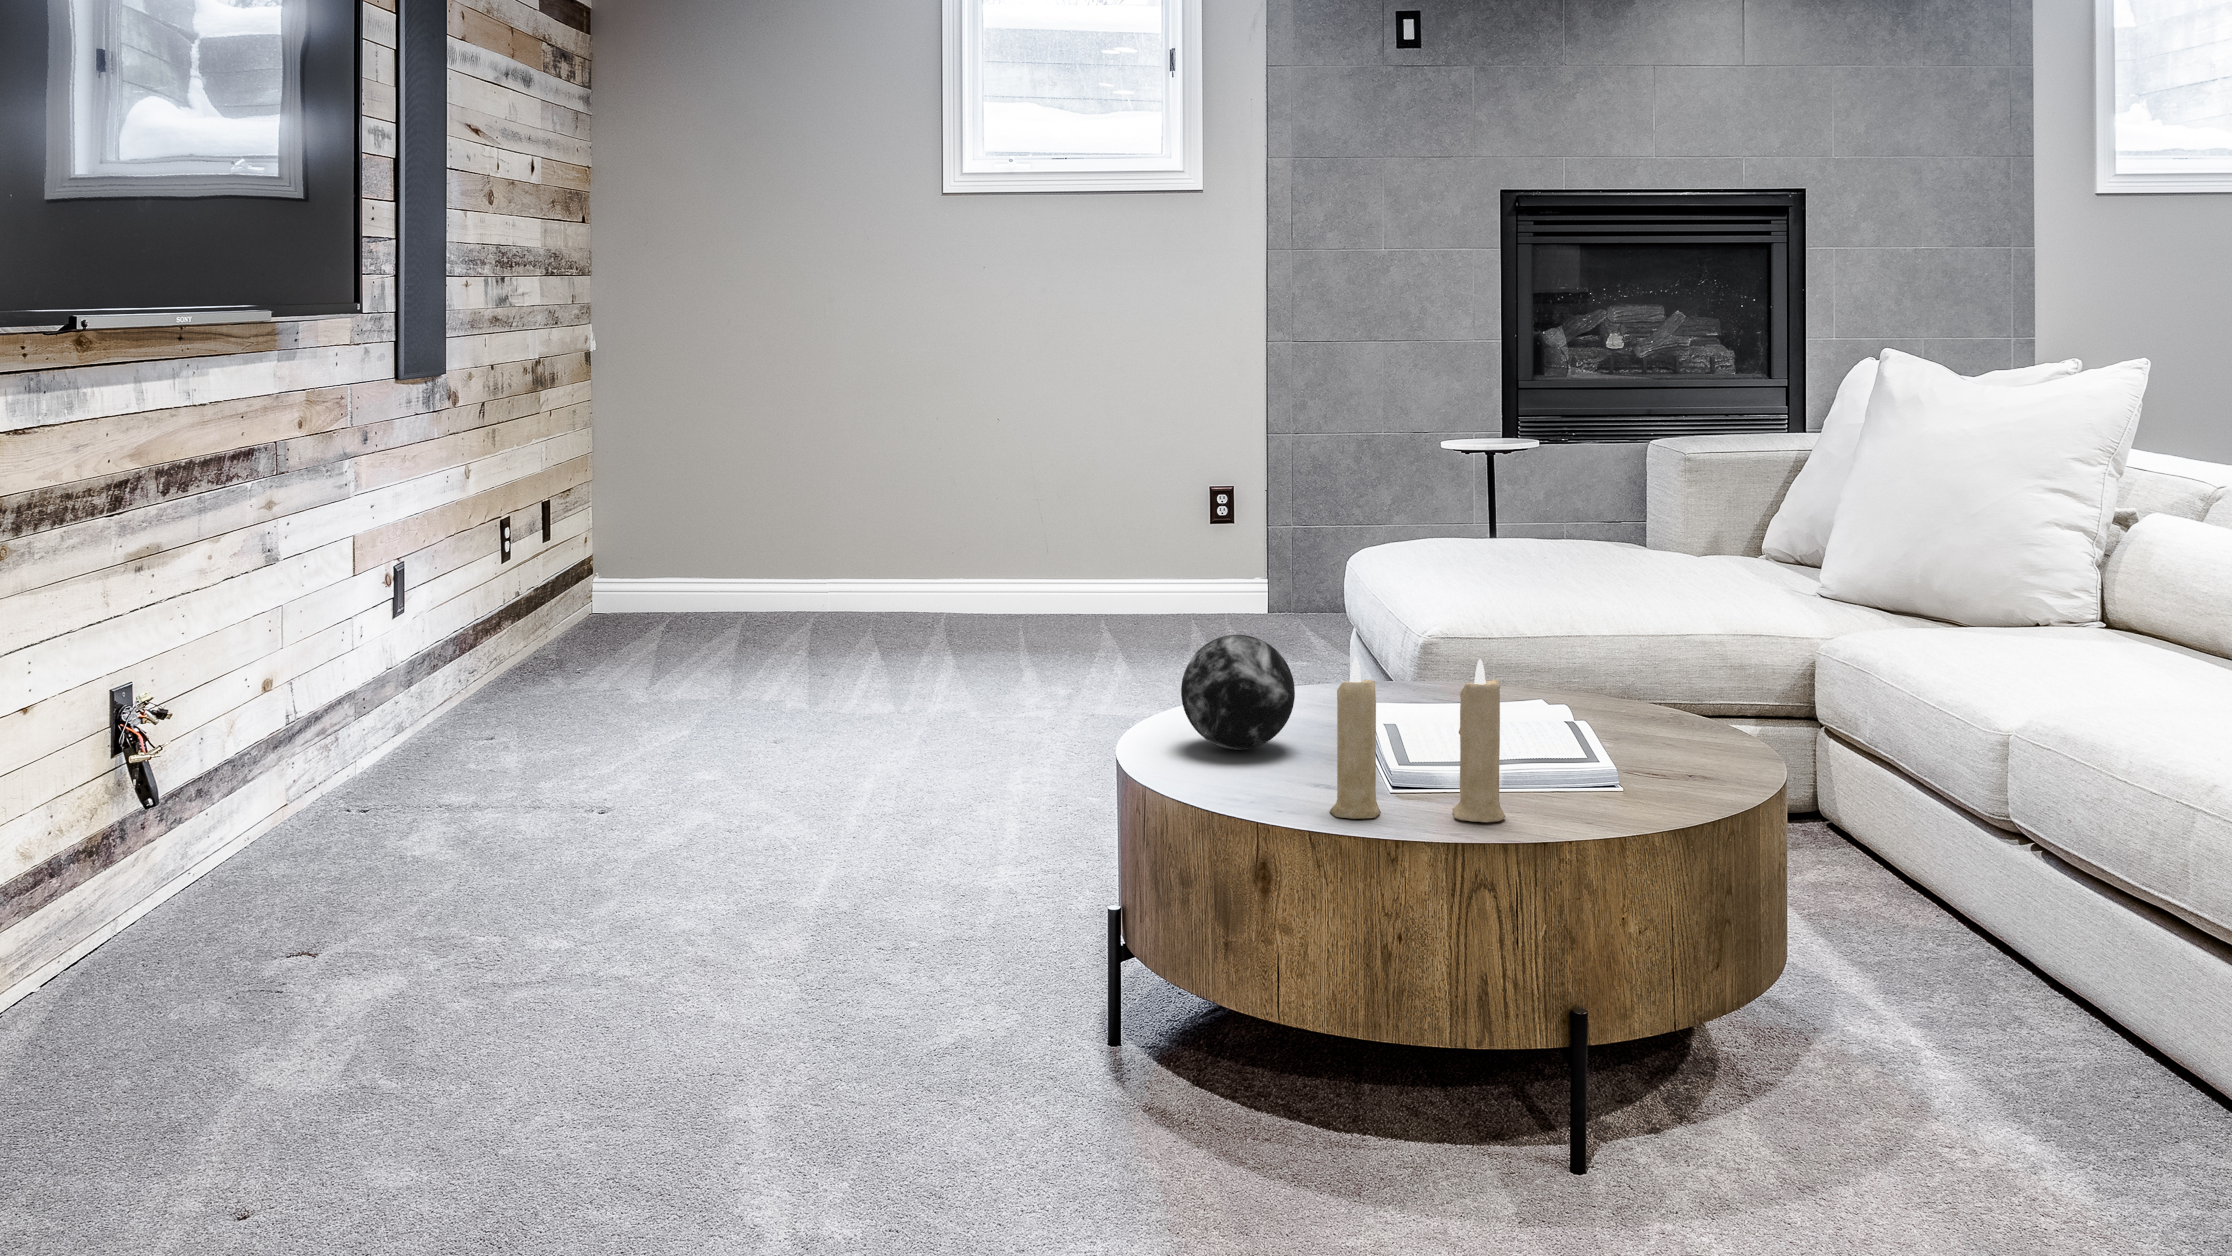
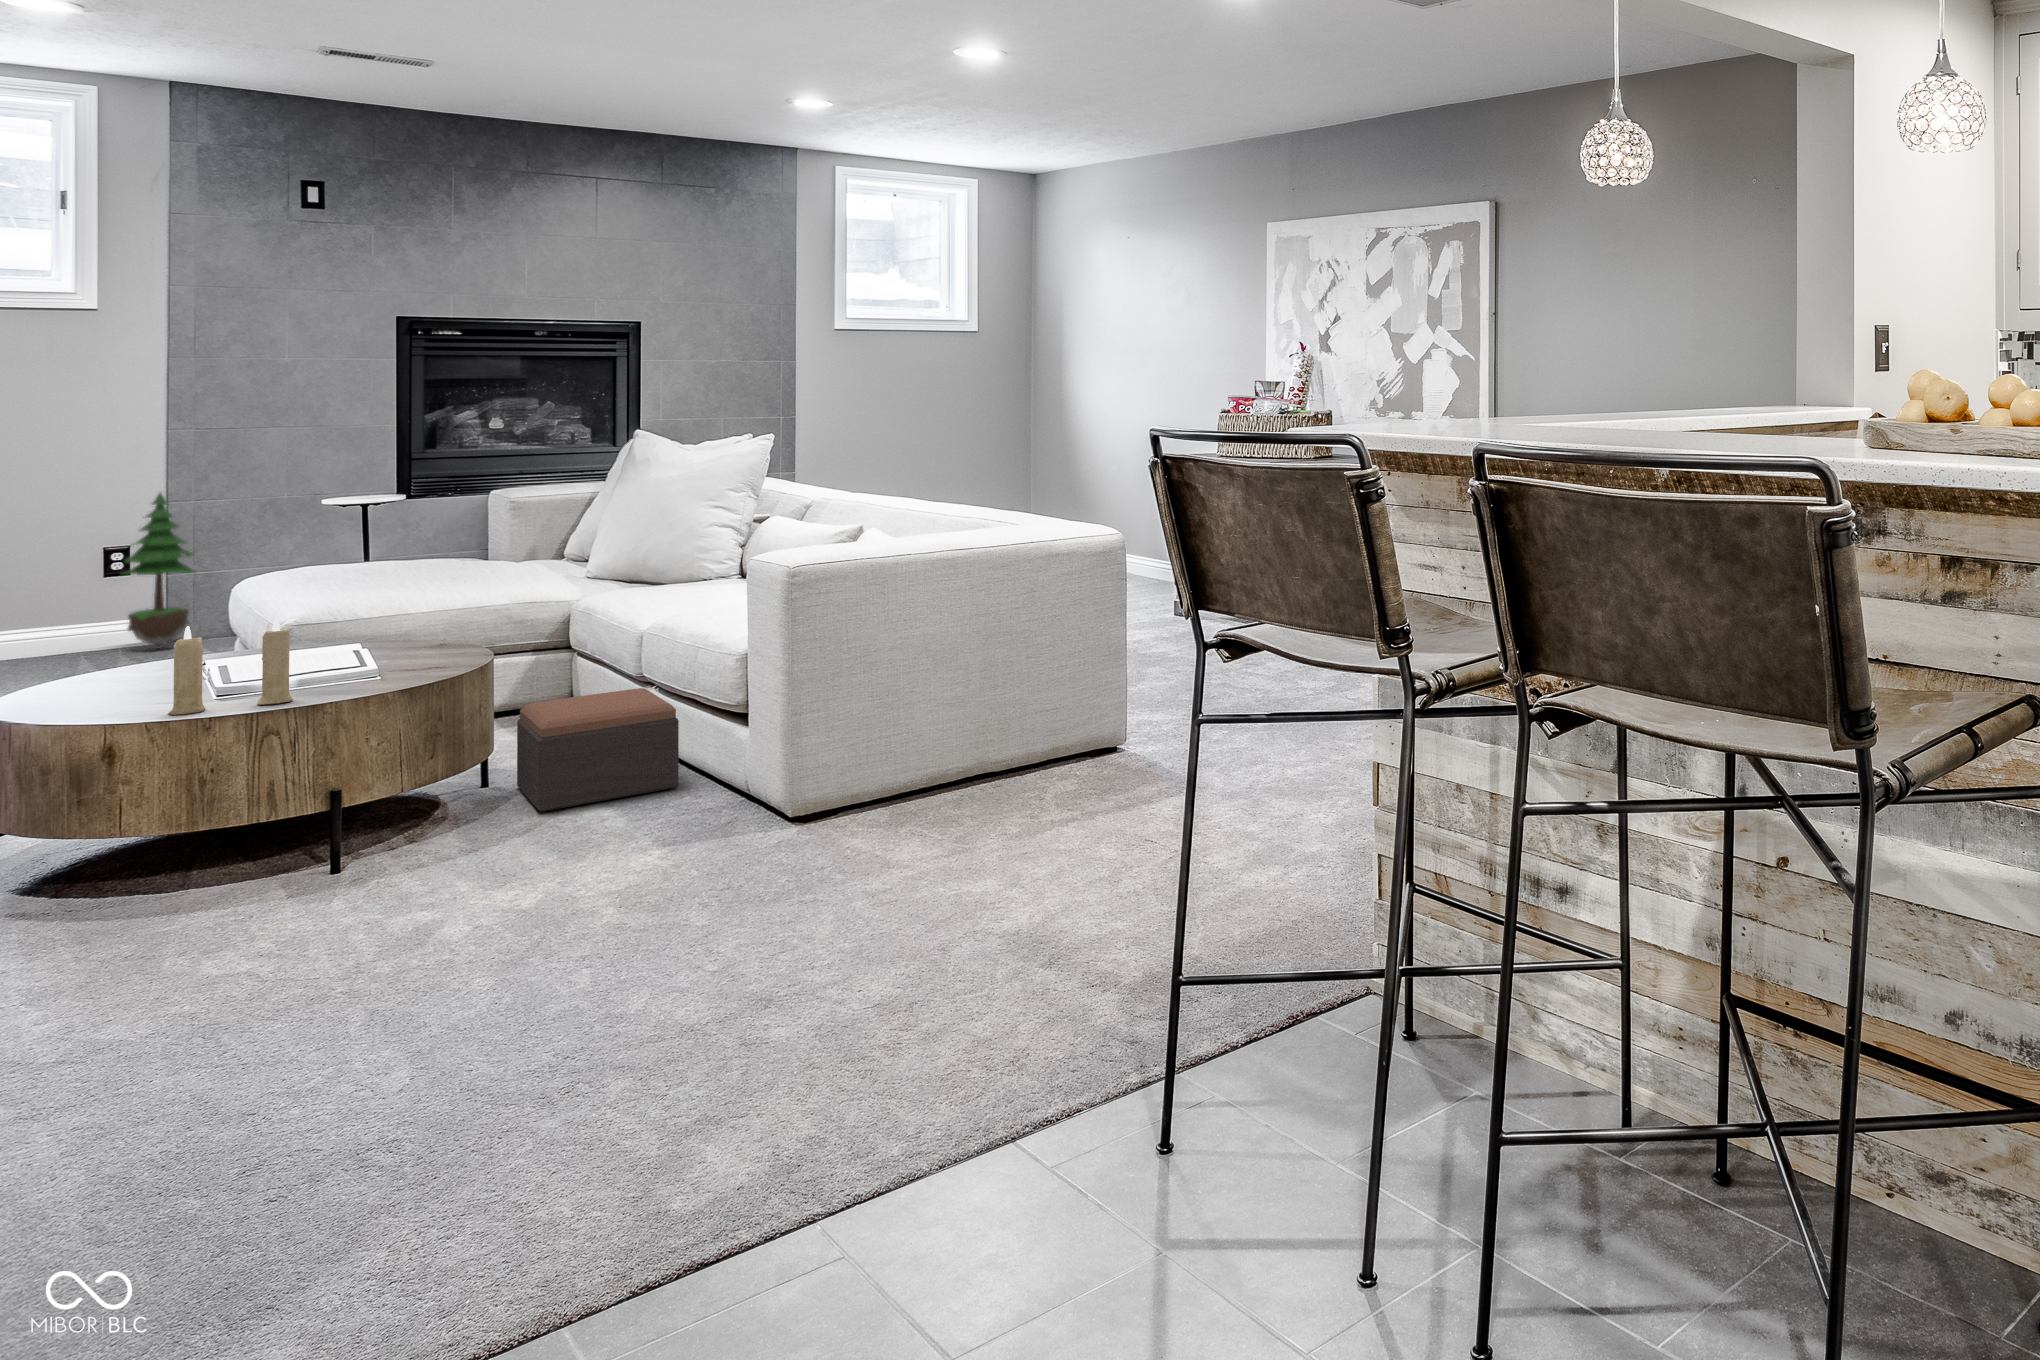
potted tree: none [1233,417,1303,614] -> present [123,493,195,649]
decorative orb: present [1181,635,1295,750] -> none [52,629,148,699]
footstool: none [1819,859,2174,1120] -> present [517,688,679,812]

